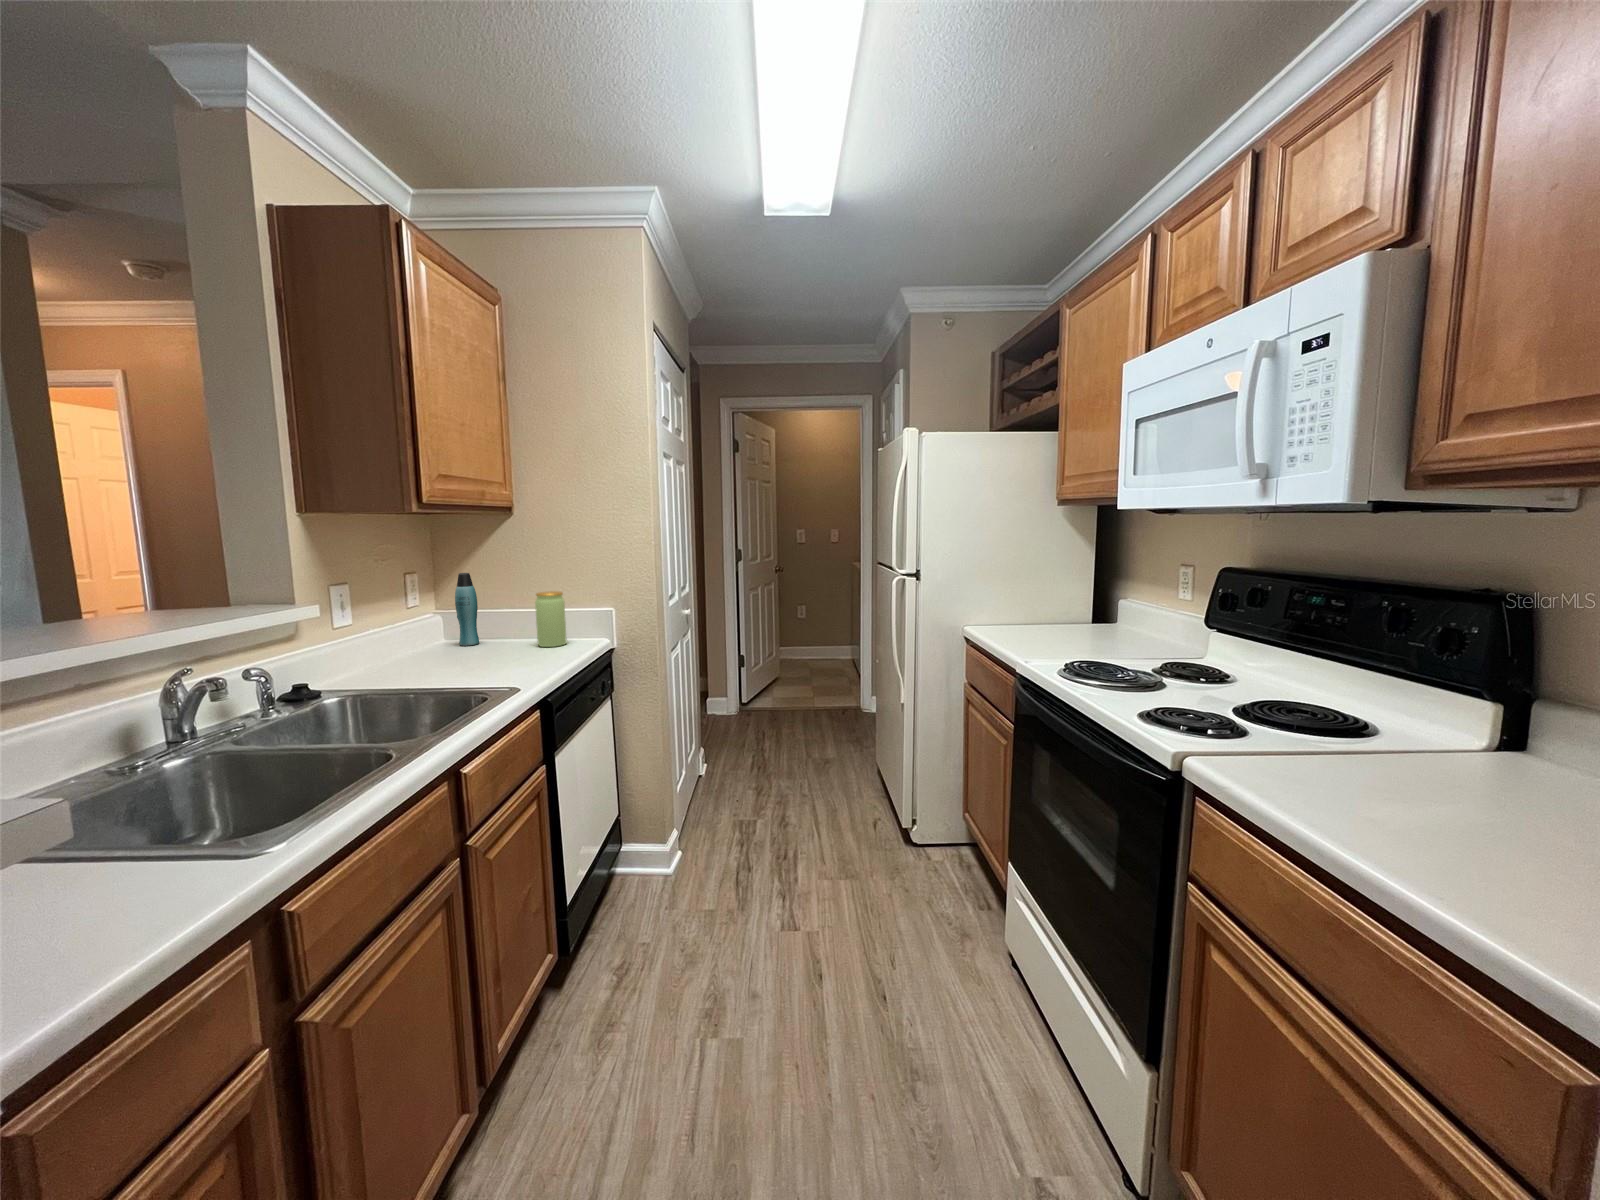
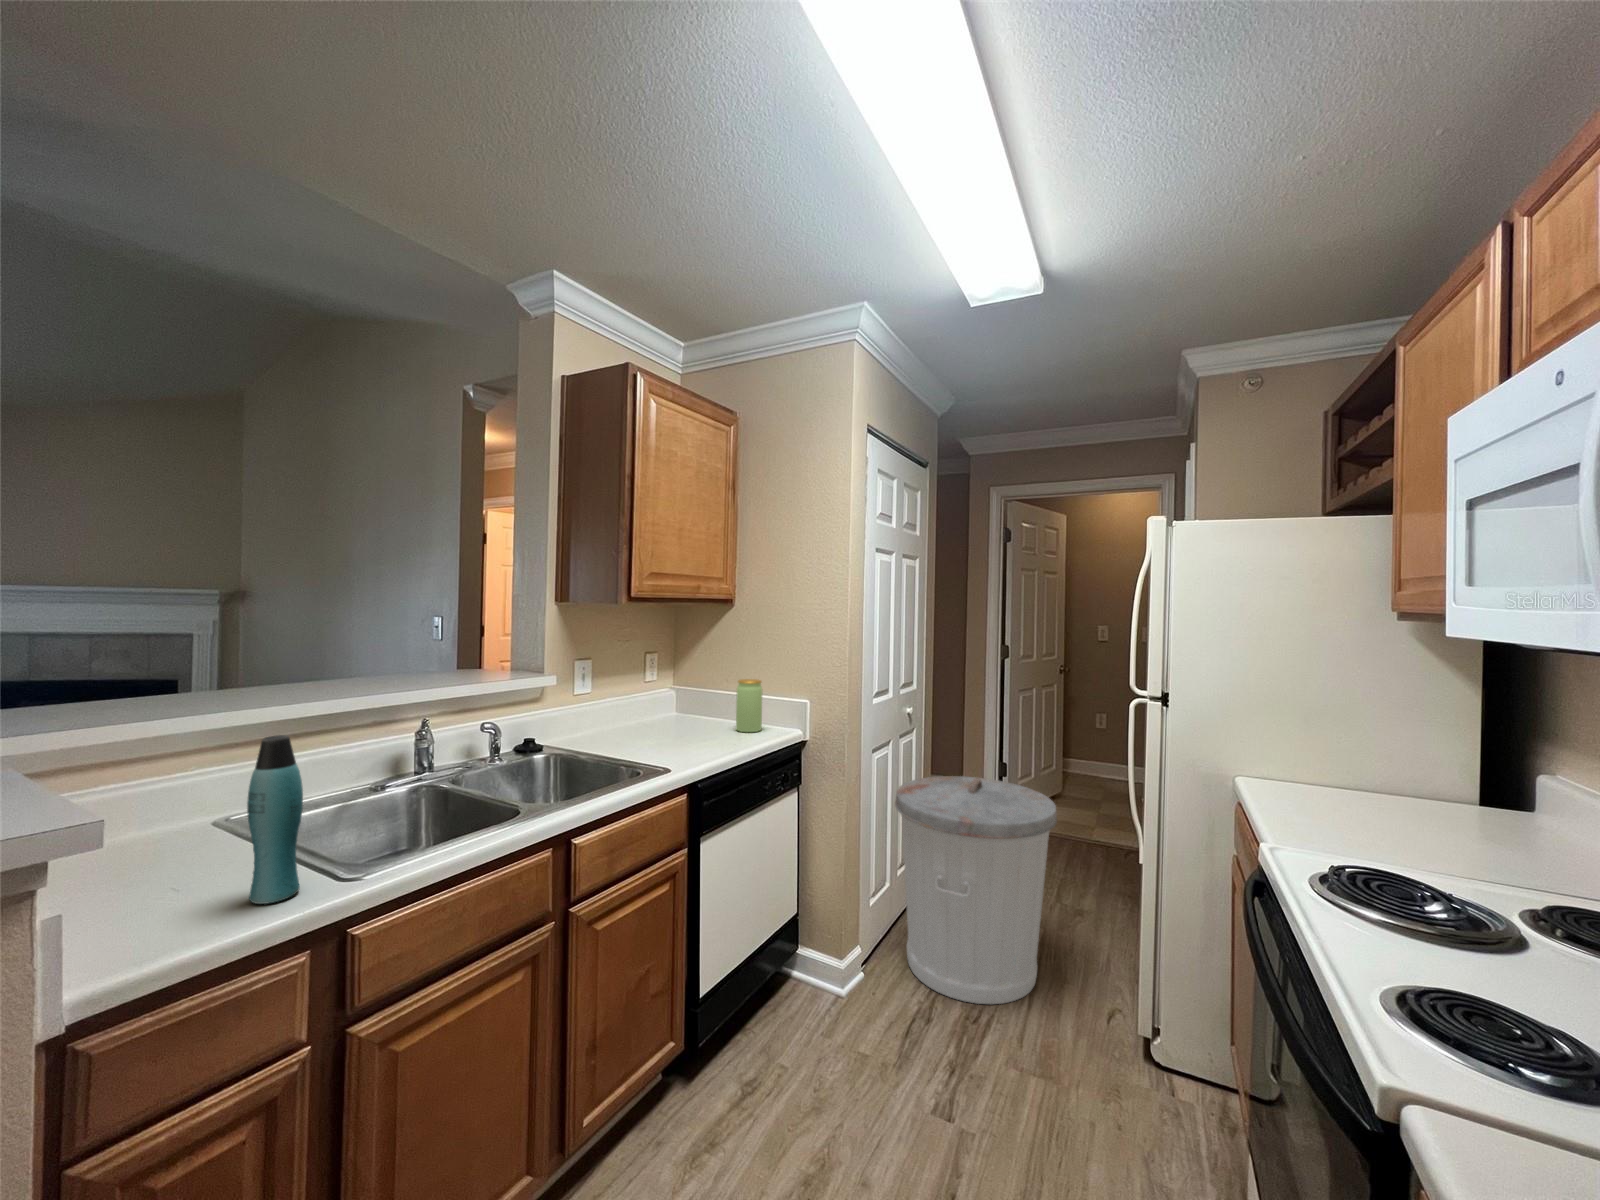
bottle: present [455,573,479,646] -> present [247,735,303,904]
trash can: none [694,663,832,847] -> present [895,776,1057,1004]

